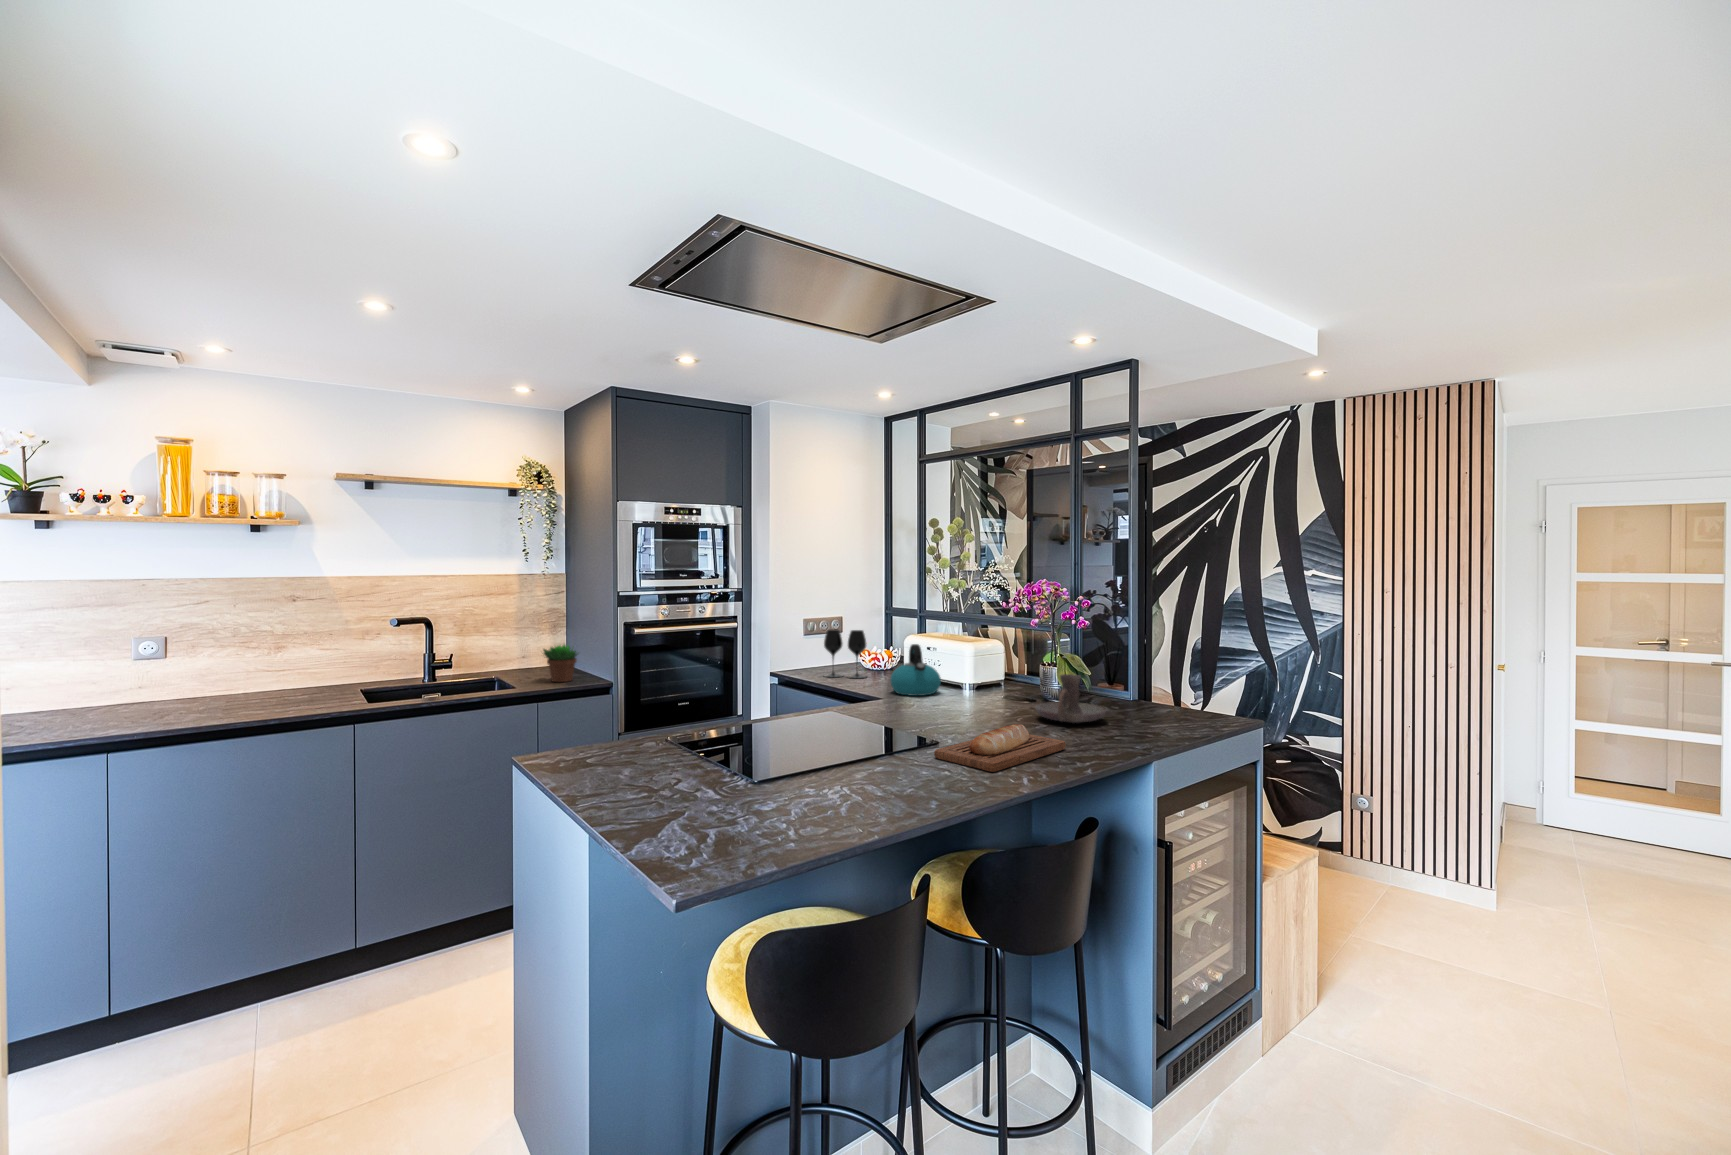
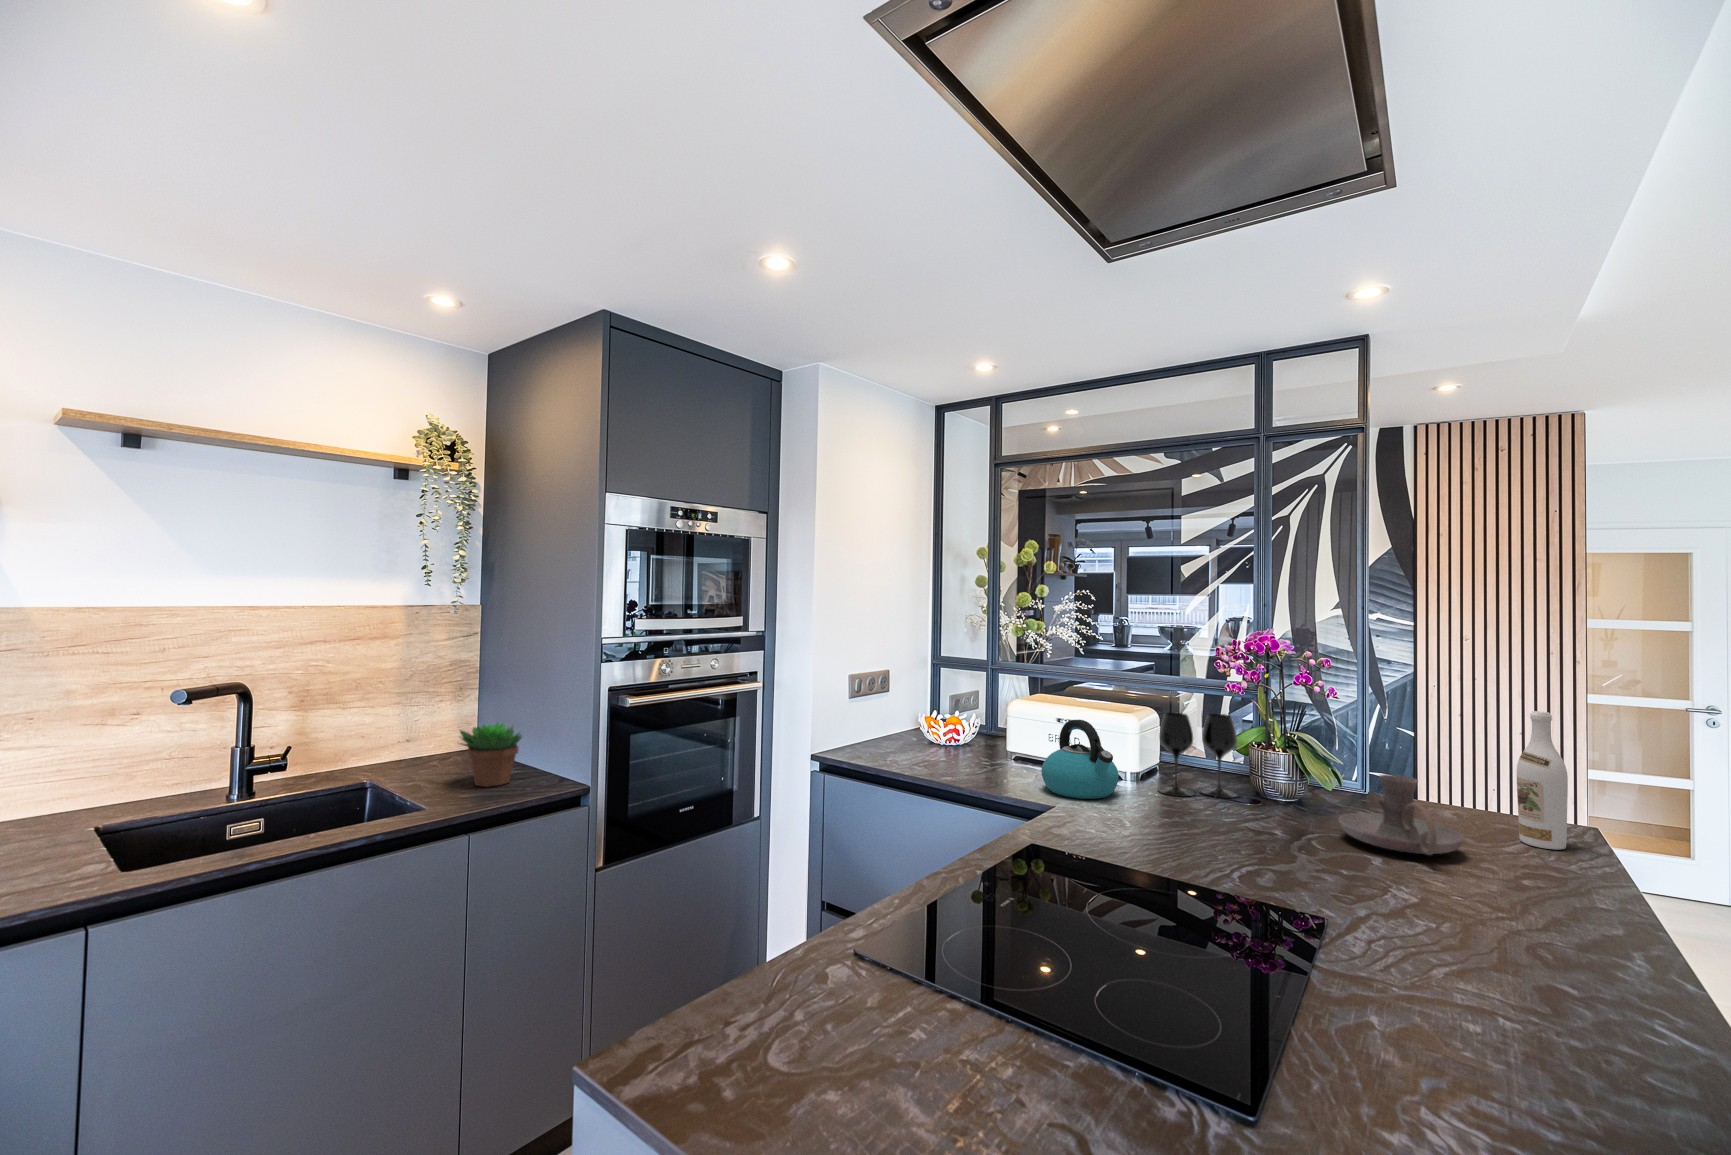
wine glass: present [824,629,867,678] -> present [1159,713,1237,798]
wine bottle: none [1165,633,1193,725] -> present [1517,711,1568,850]
bread loaf: present [934,724,1066,772] -> none [1407,884,1605,1016]

